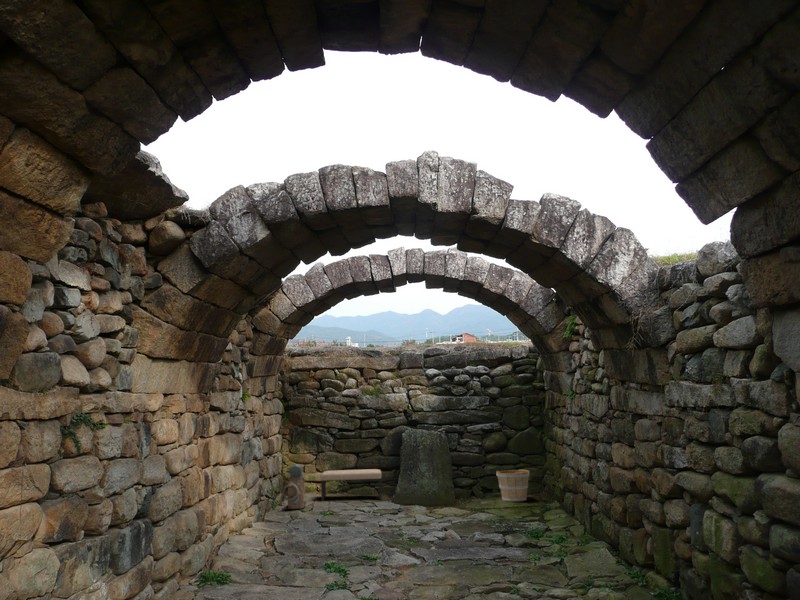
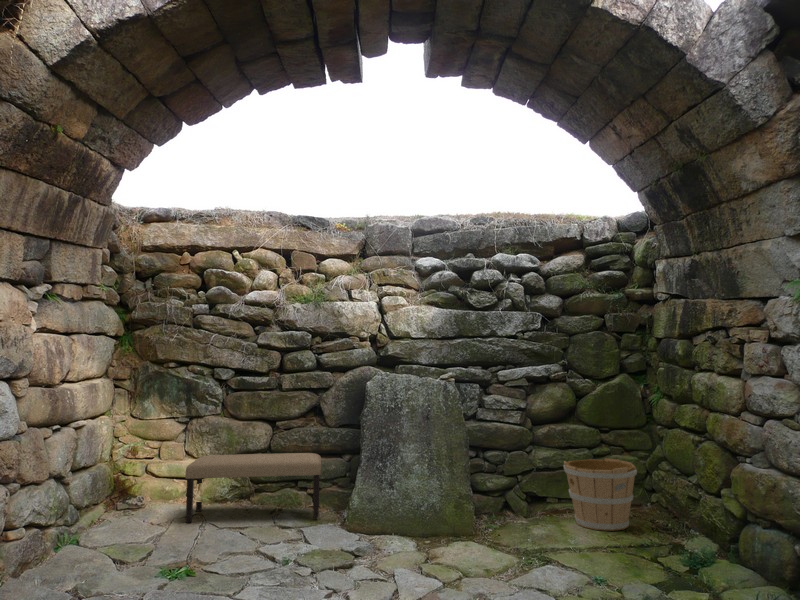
backpack: present [280,464,306,509] -> none [51,444,136,561]

